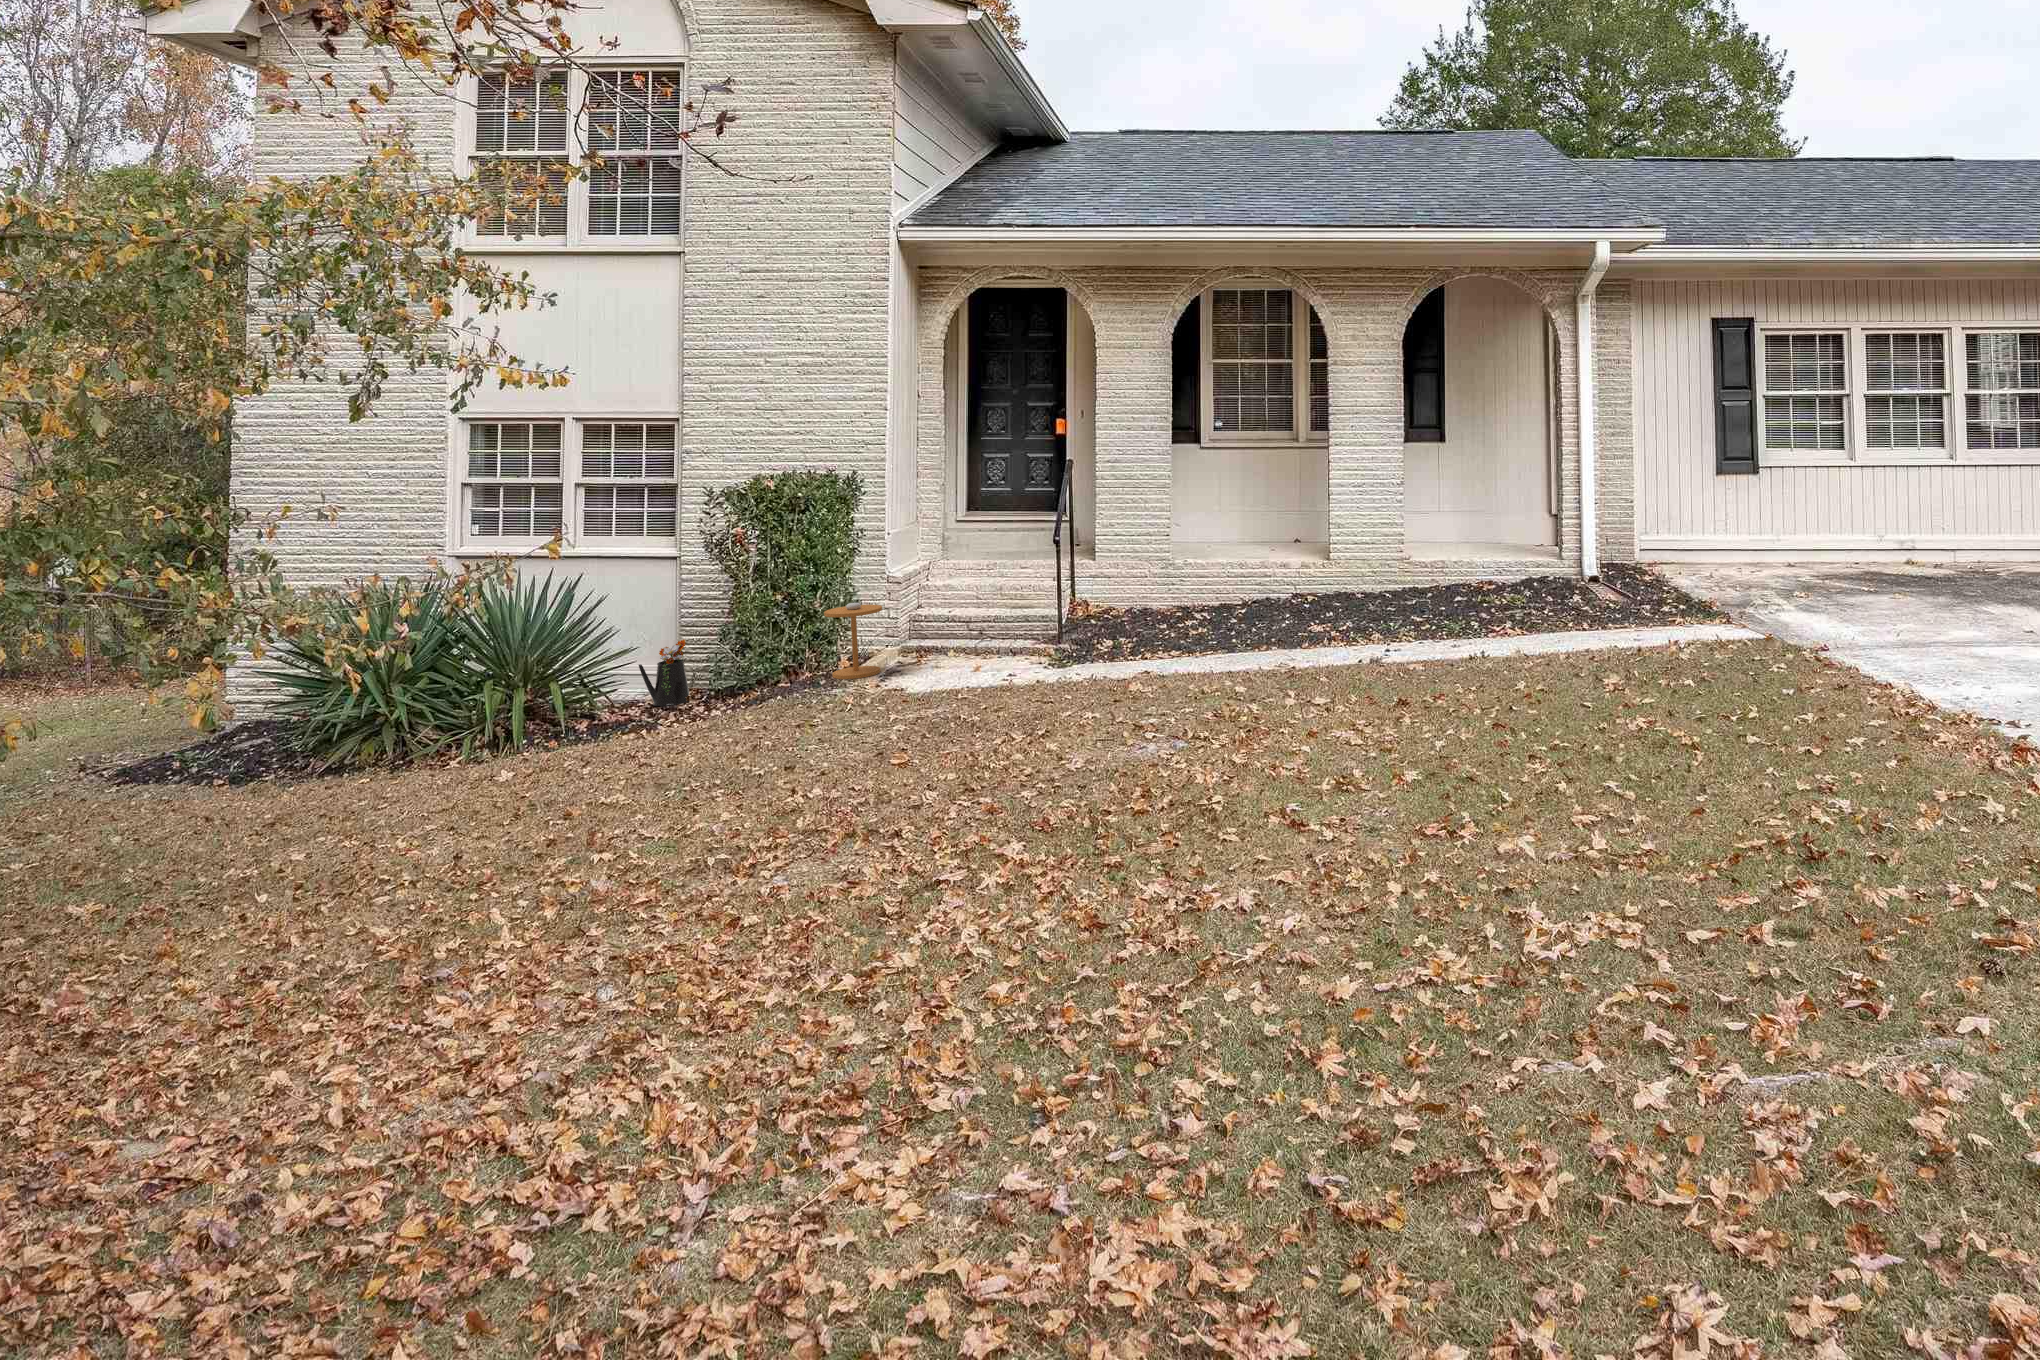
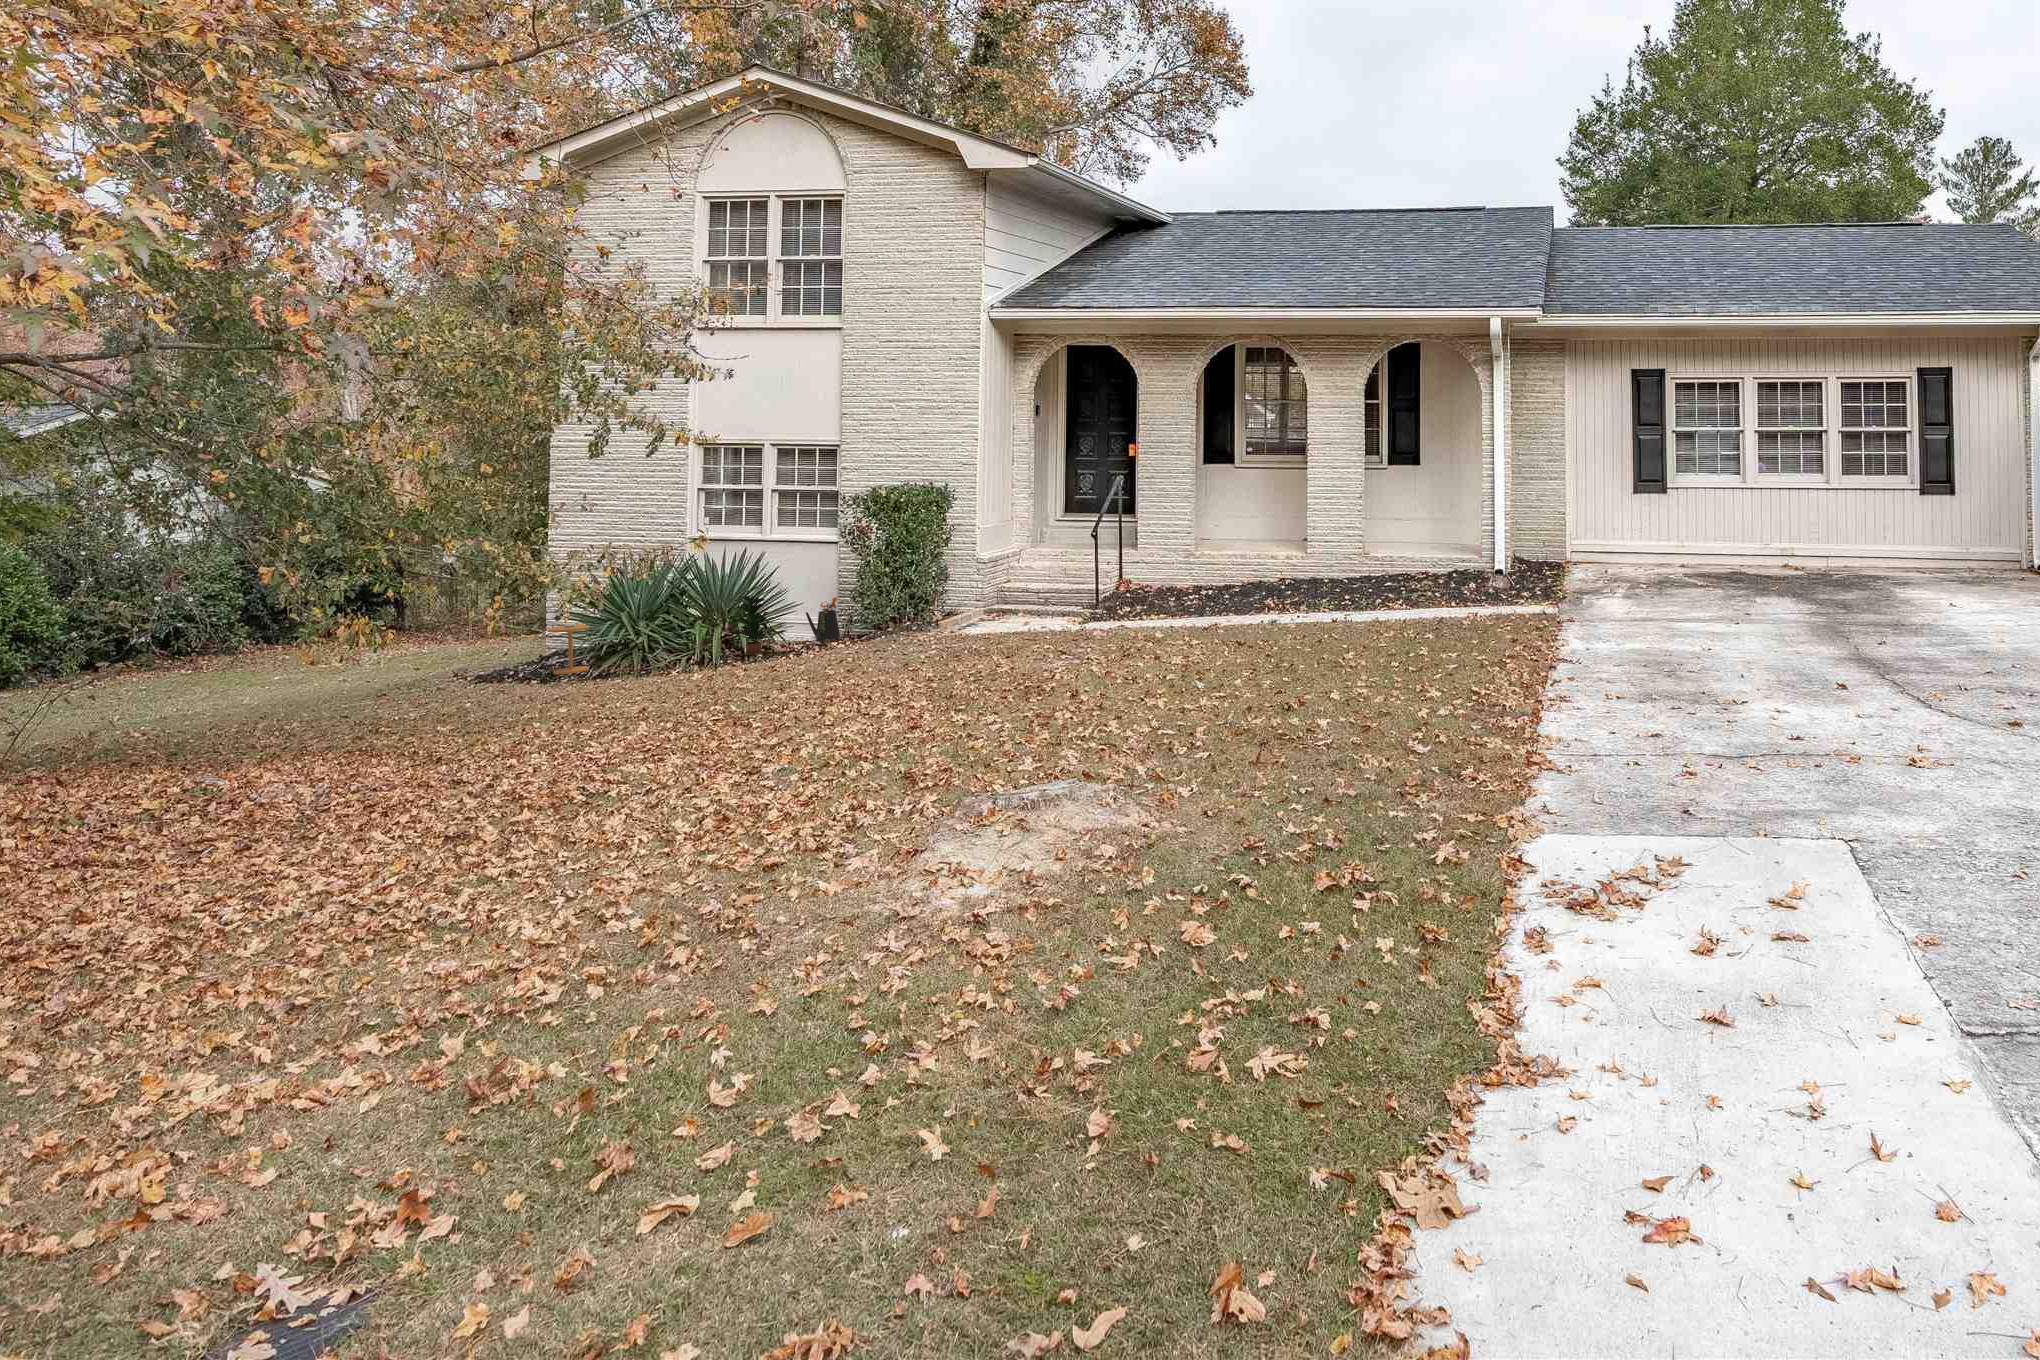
side table: present [824,603,882,679] -> present [548,623,589,675]
potted plant: none [539,643,598,735] -> present [735,595,773,655]

